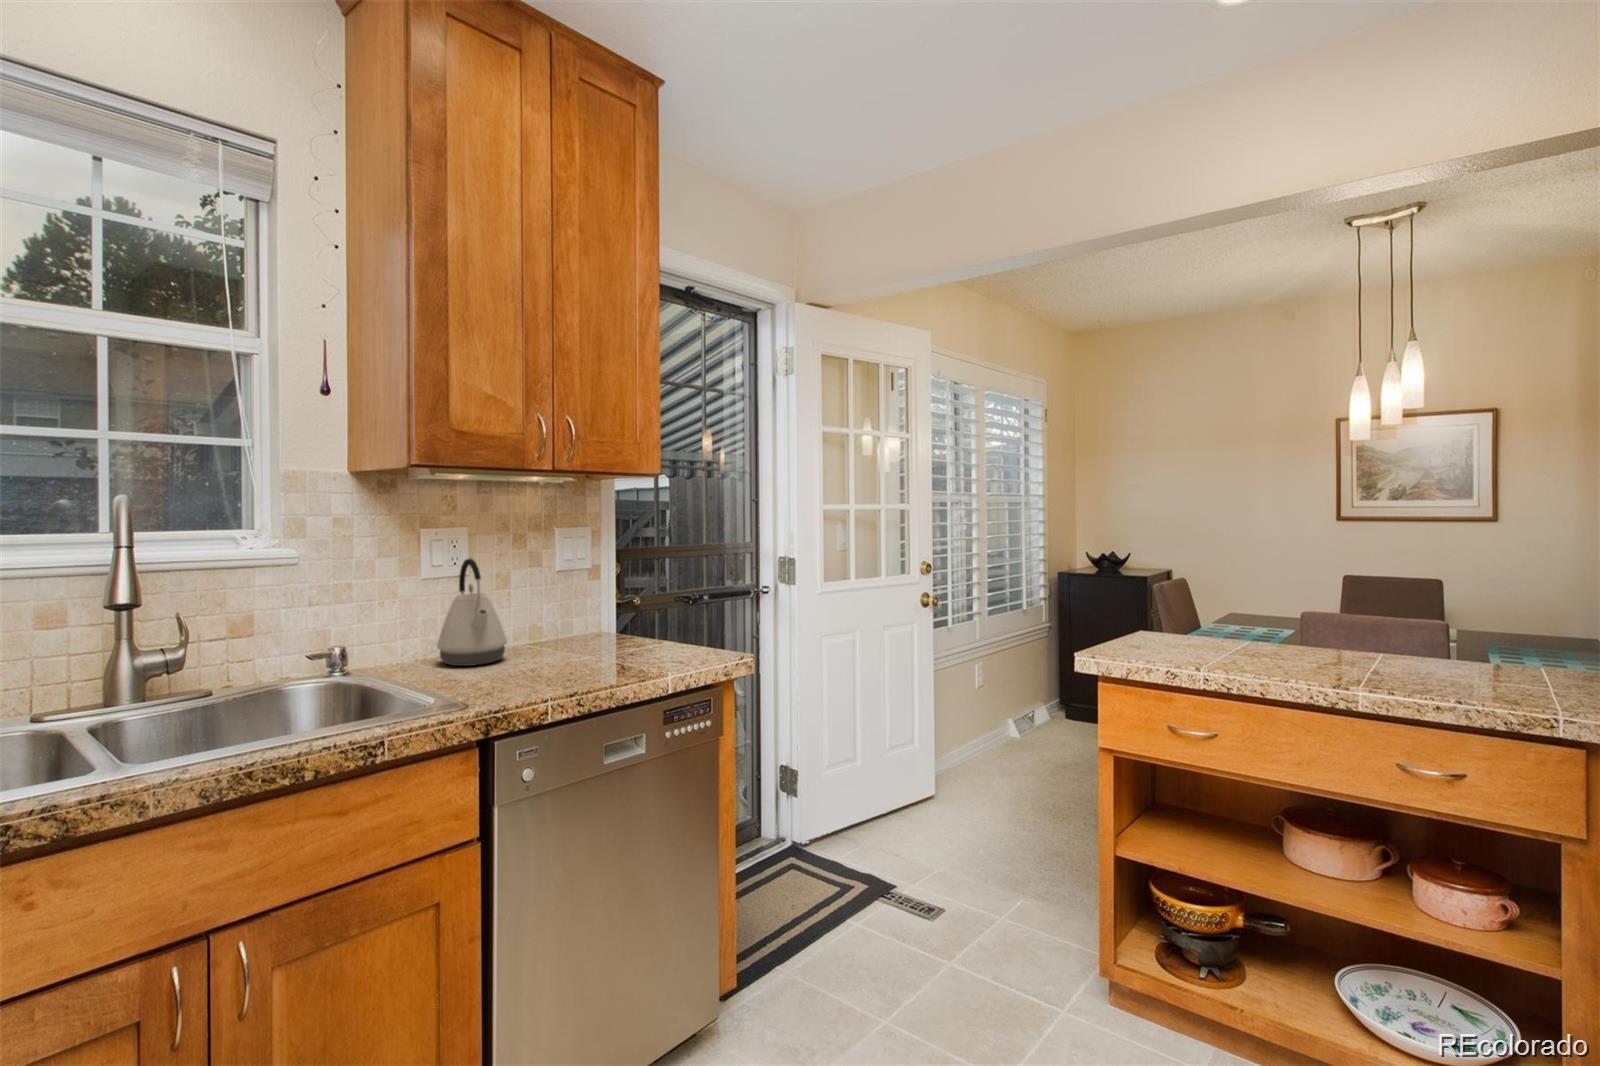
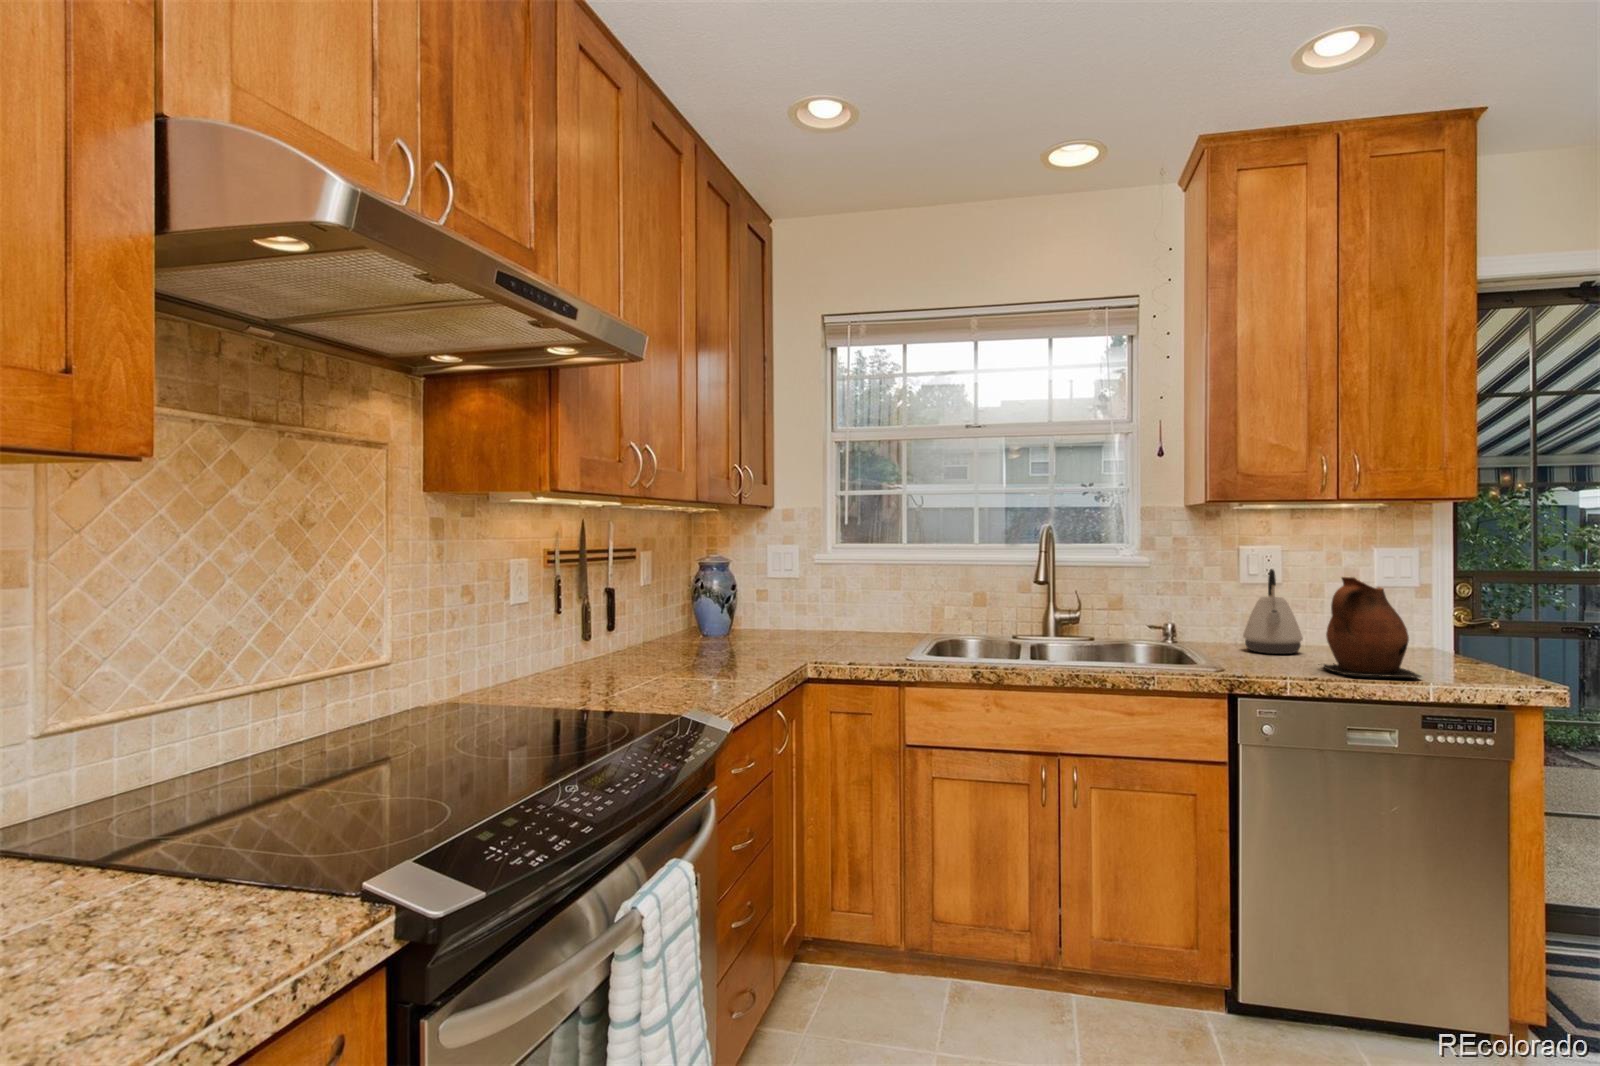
ceramic pitcher: none [551,564,658,681] -> present [1323,577,1421,679]

